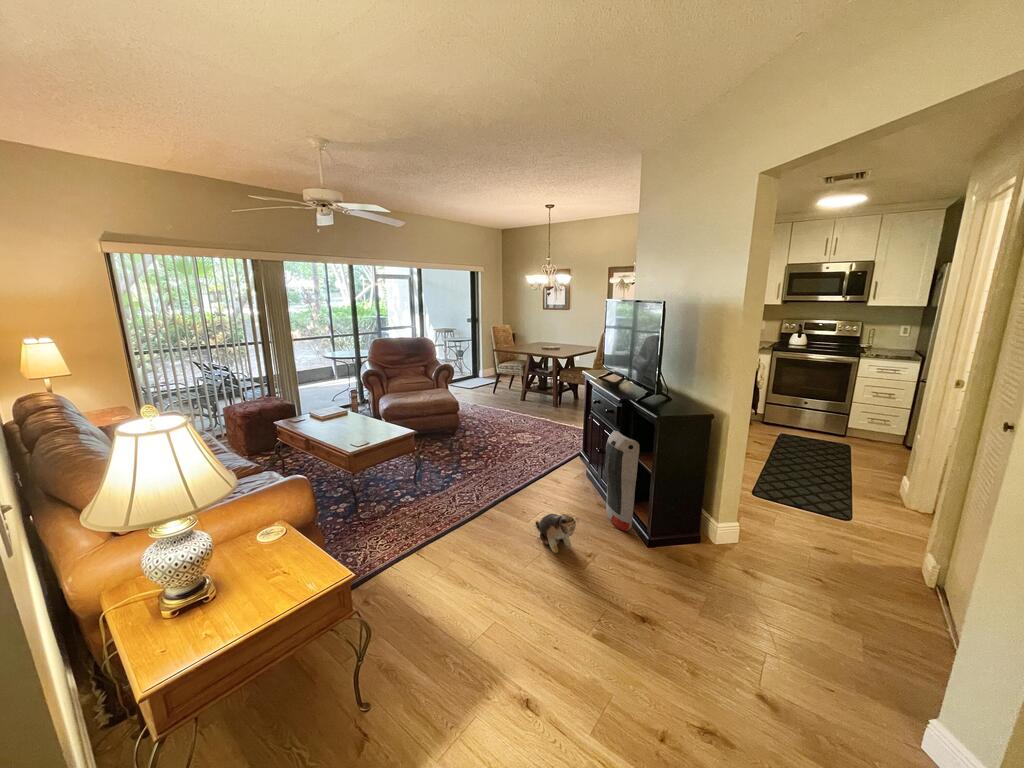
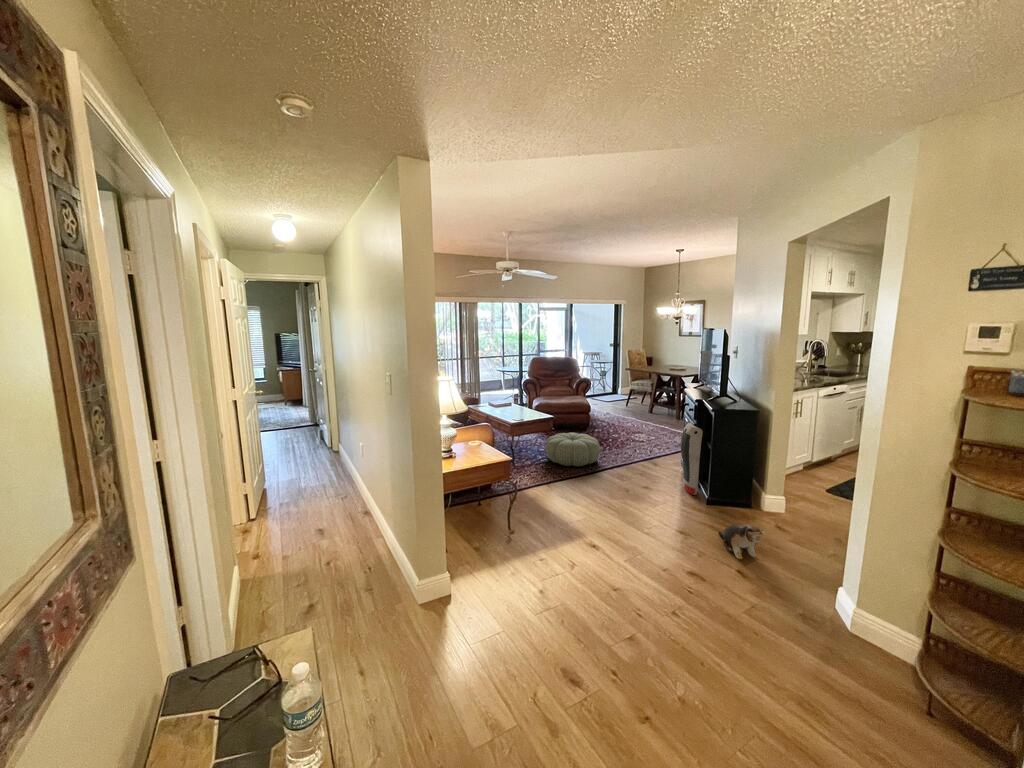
pouf: none [406,450,487,505] -> present [545,433,600,466]
plush toy: present [535,514,579,553] -> present [718,524,766,559]

